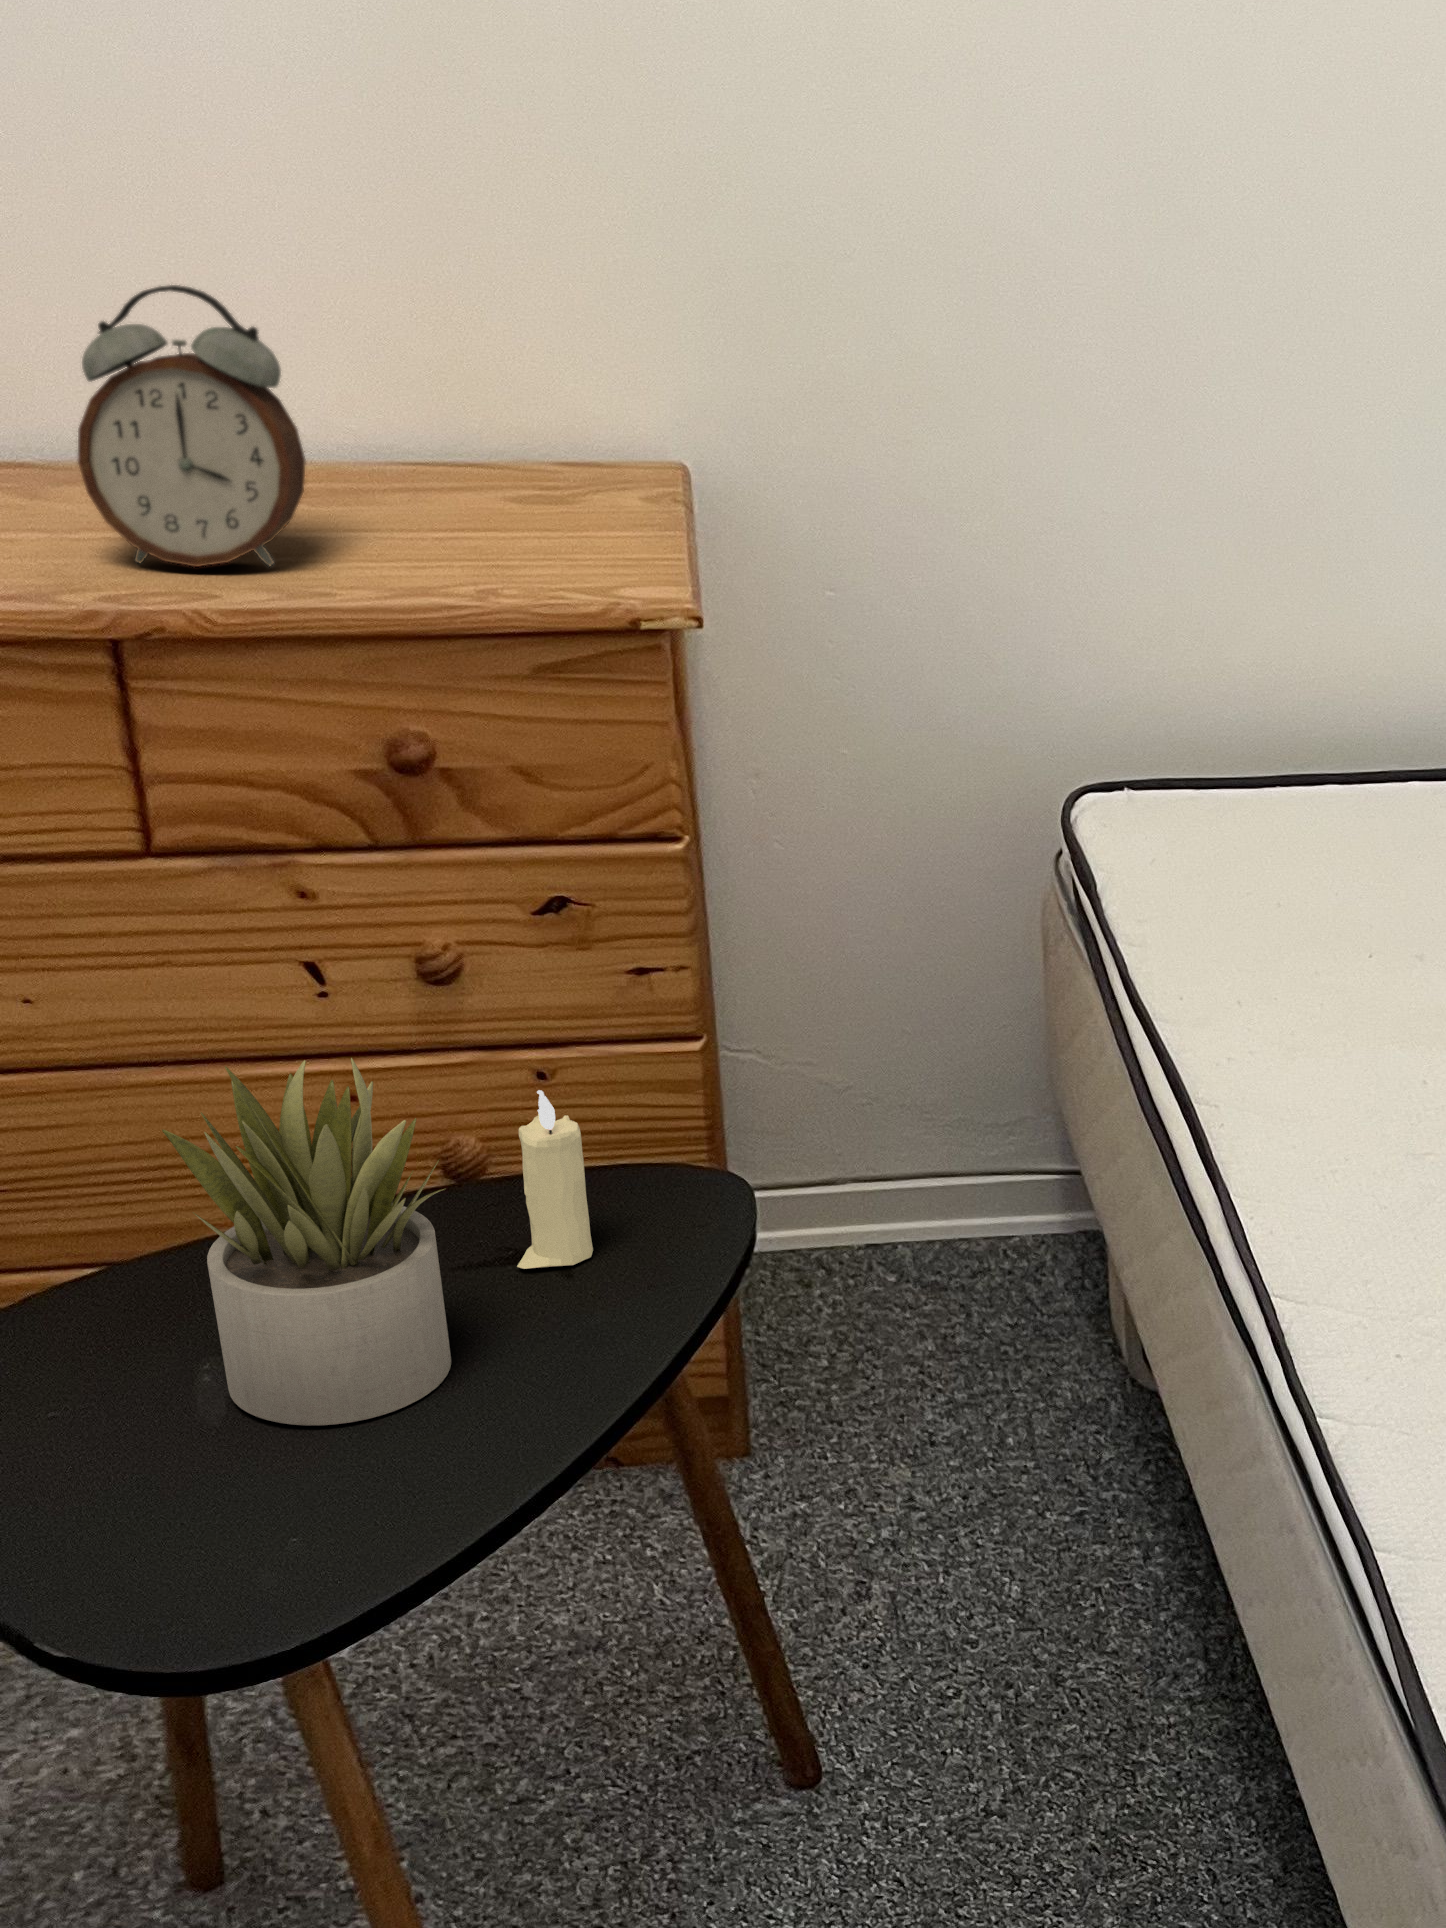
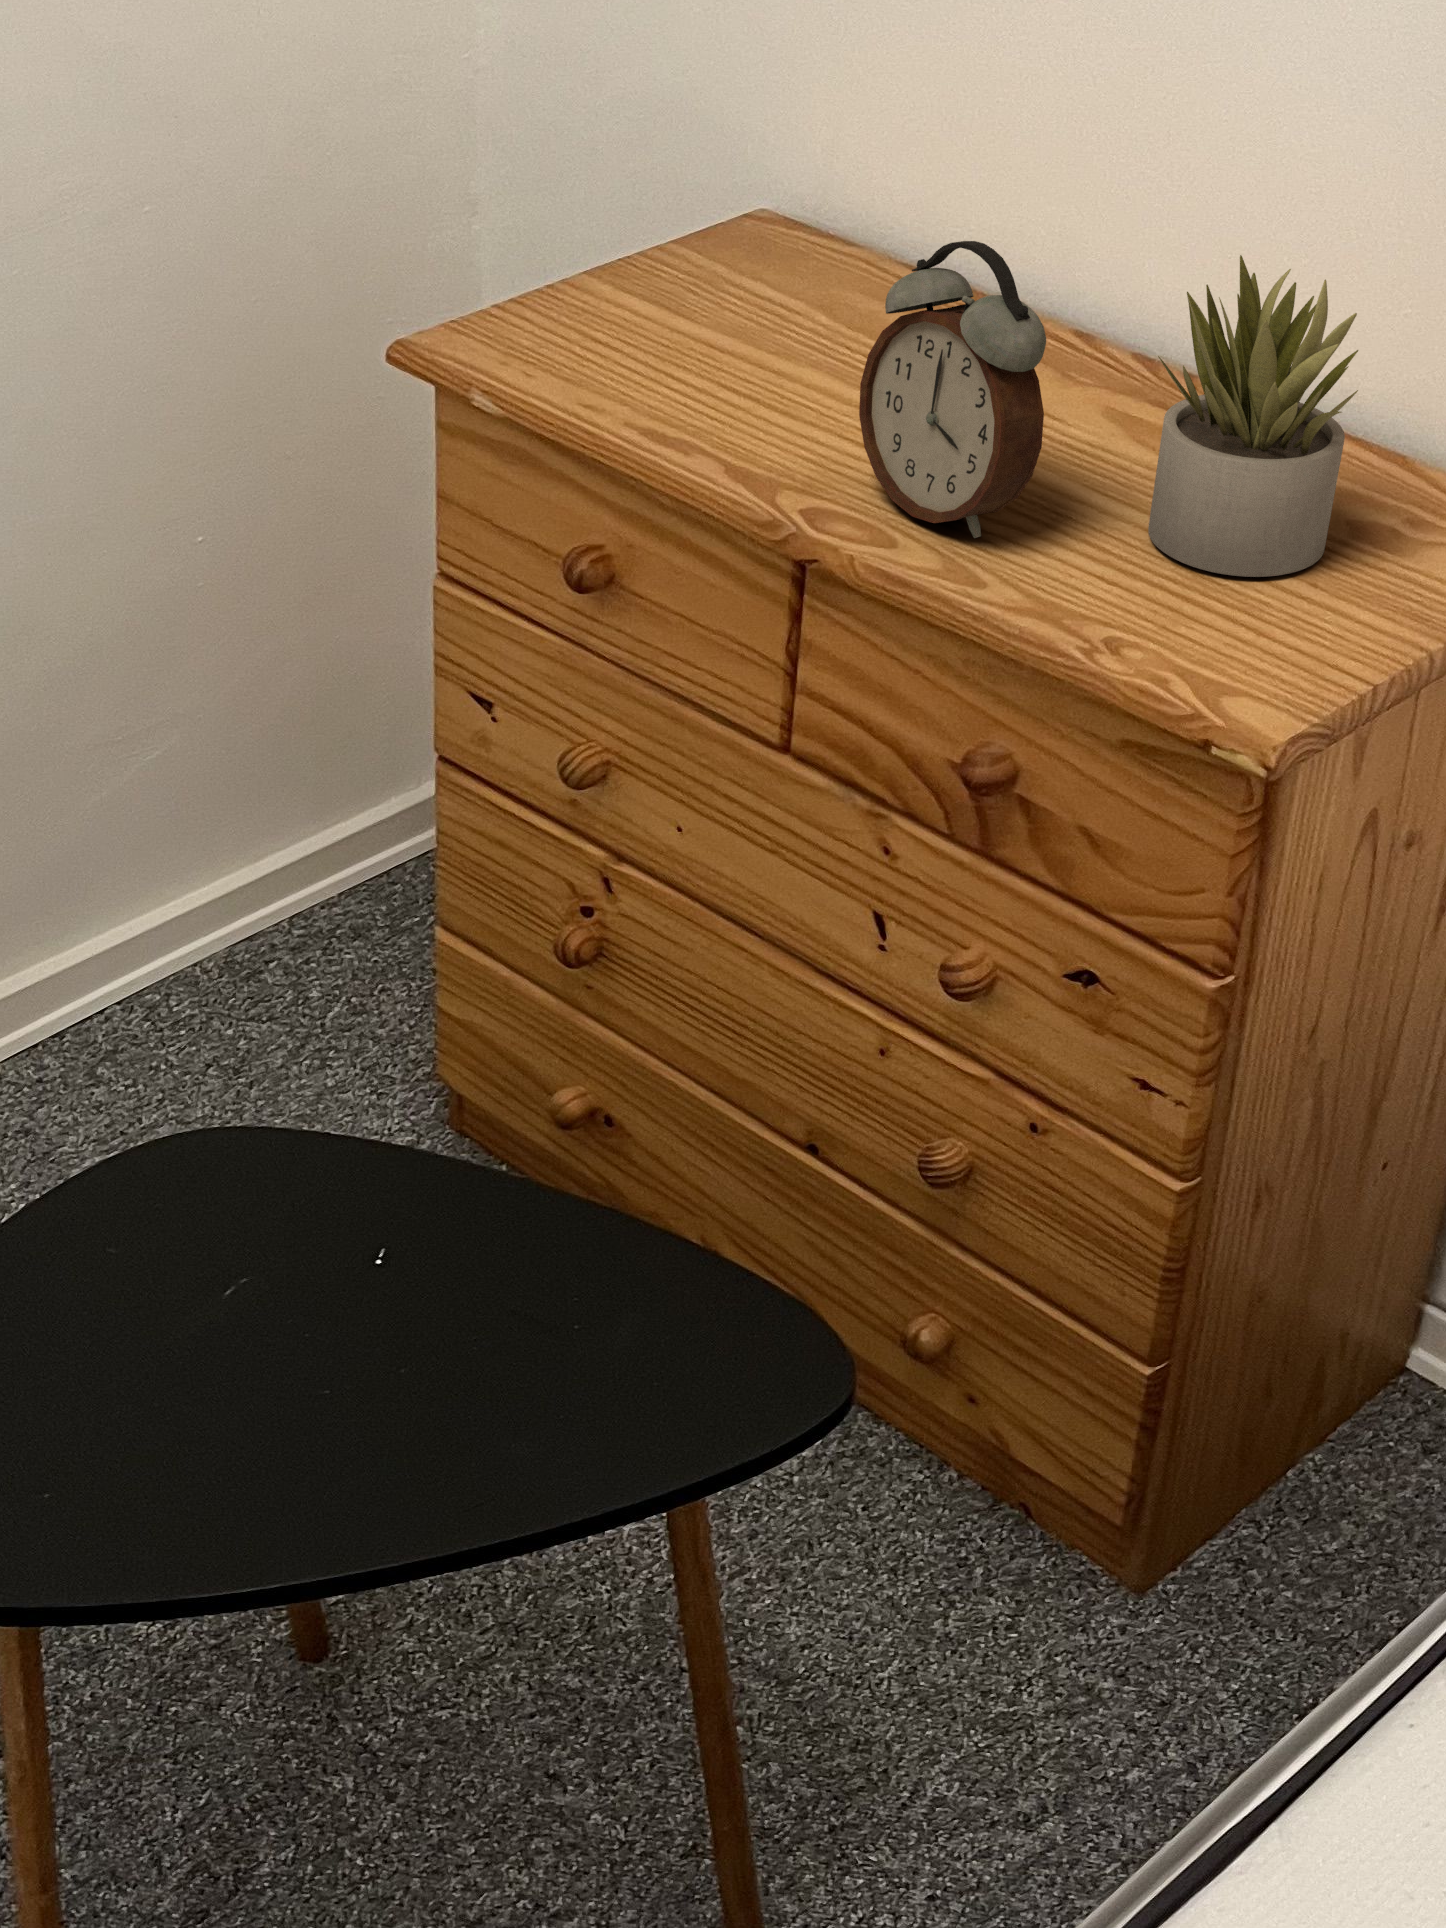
succulent plant: present [162,1058,451,1425] -> present [1148,255,1358,577]
candle: present [517,1090,593,1269] -> none [555,1225,643,1391]

